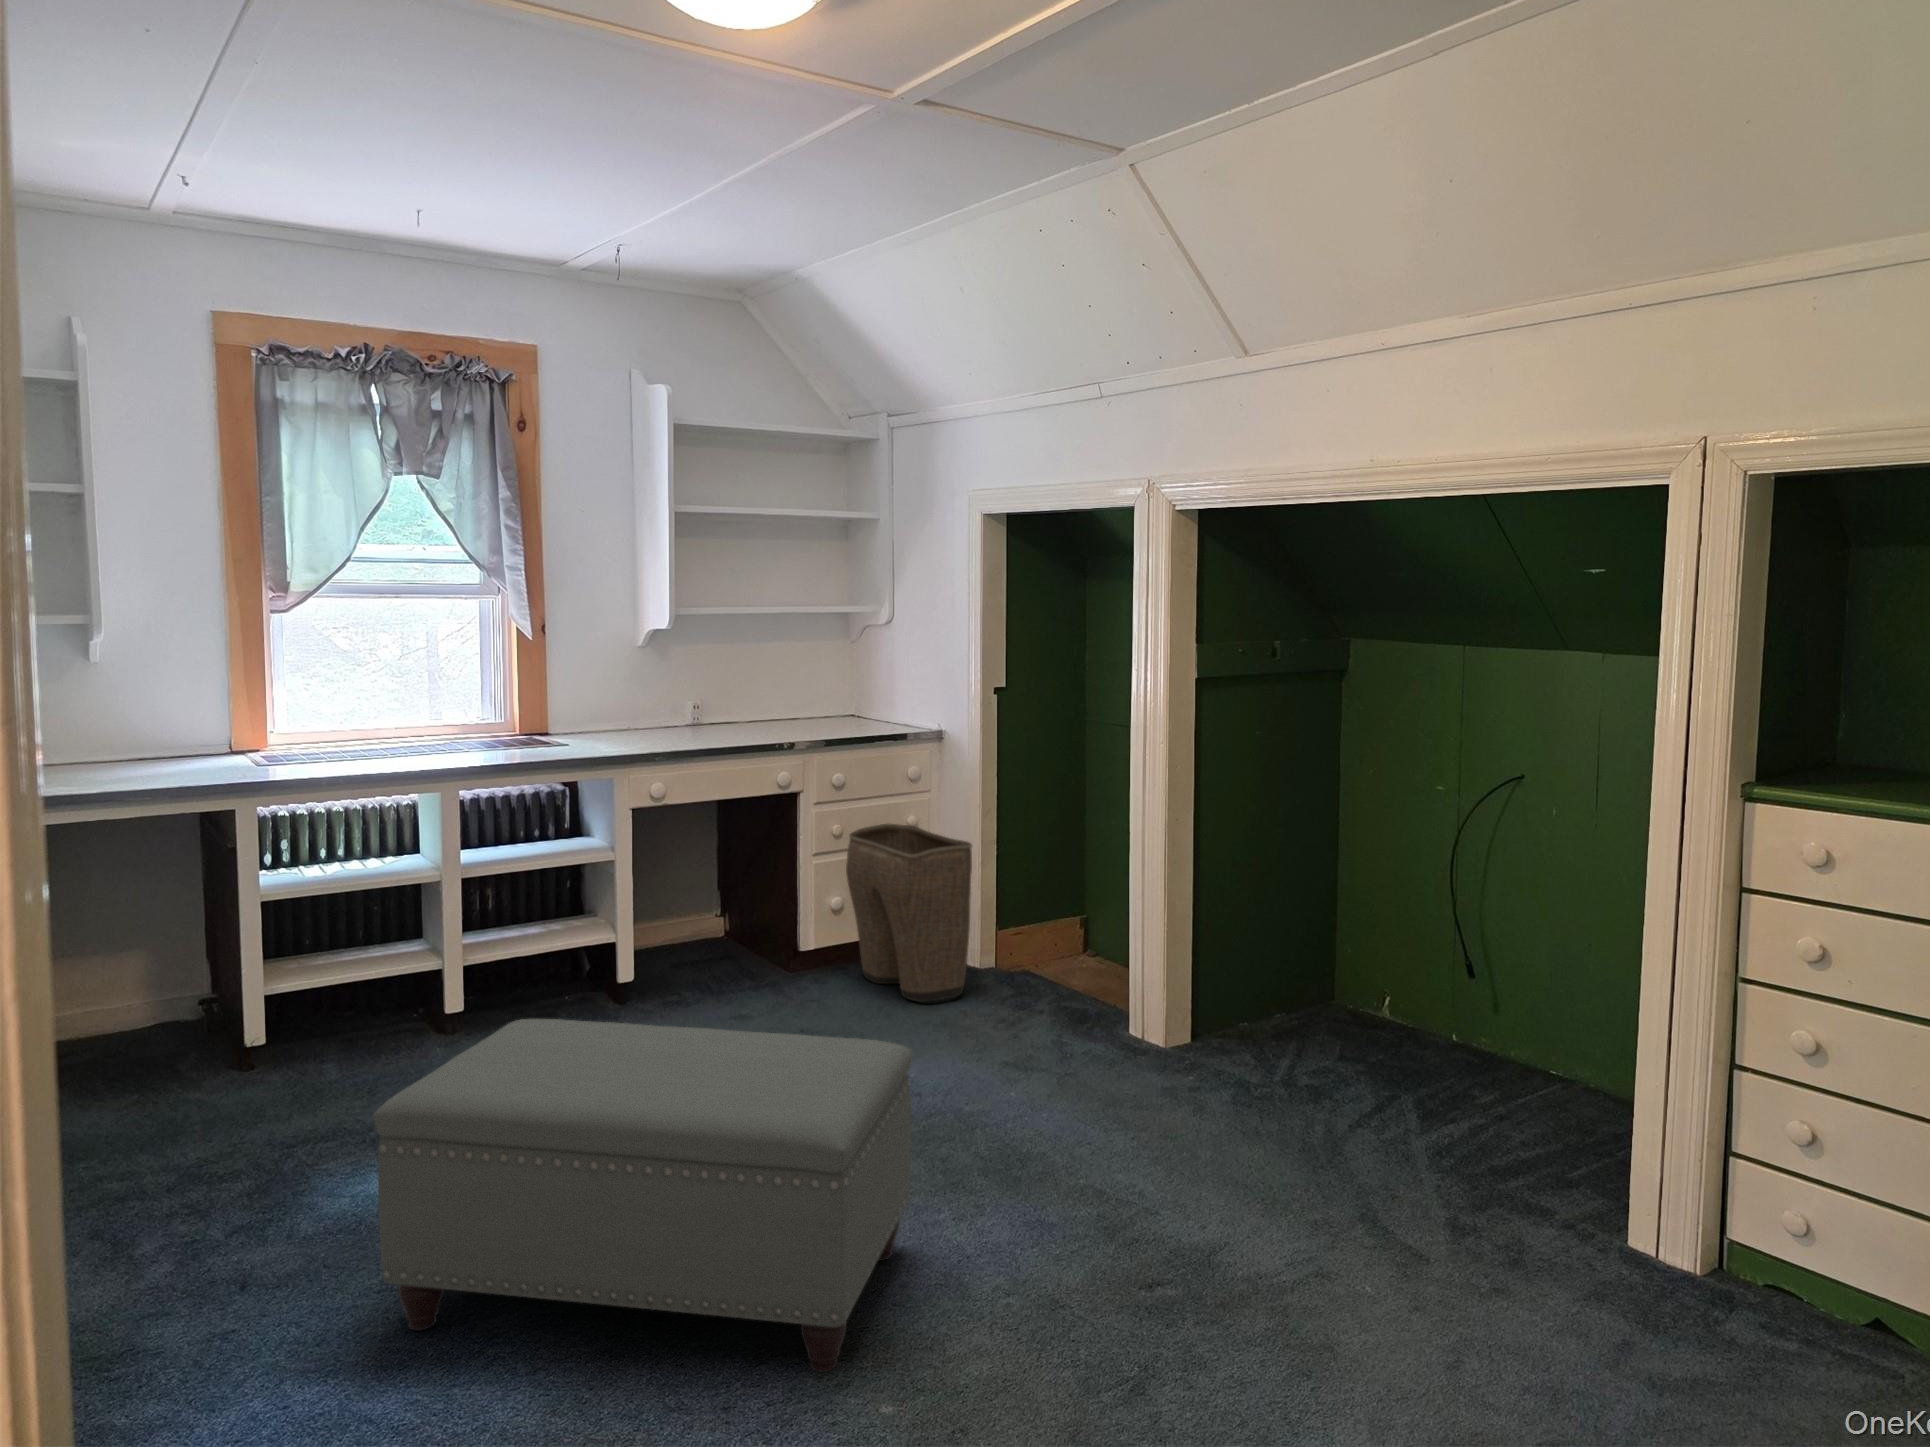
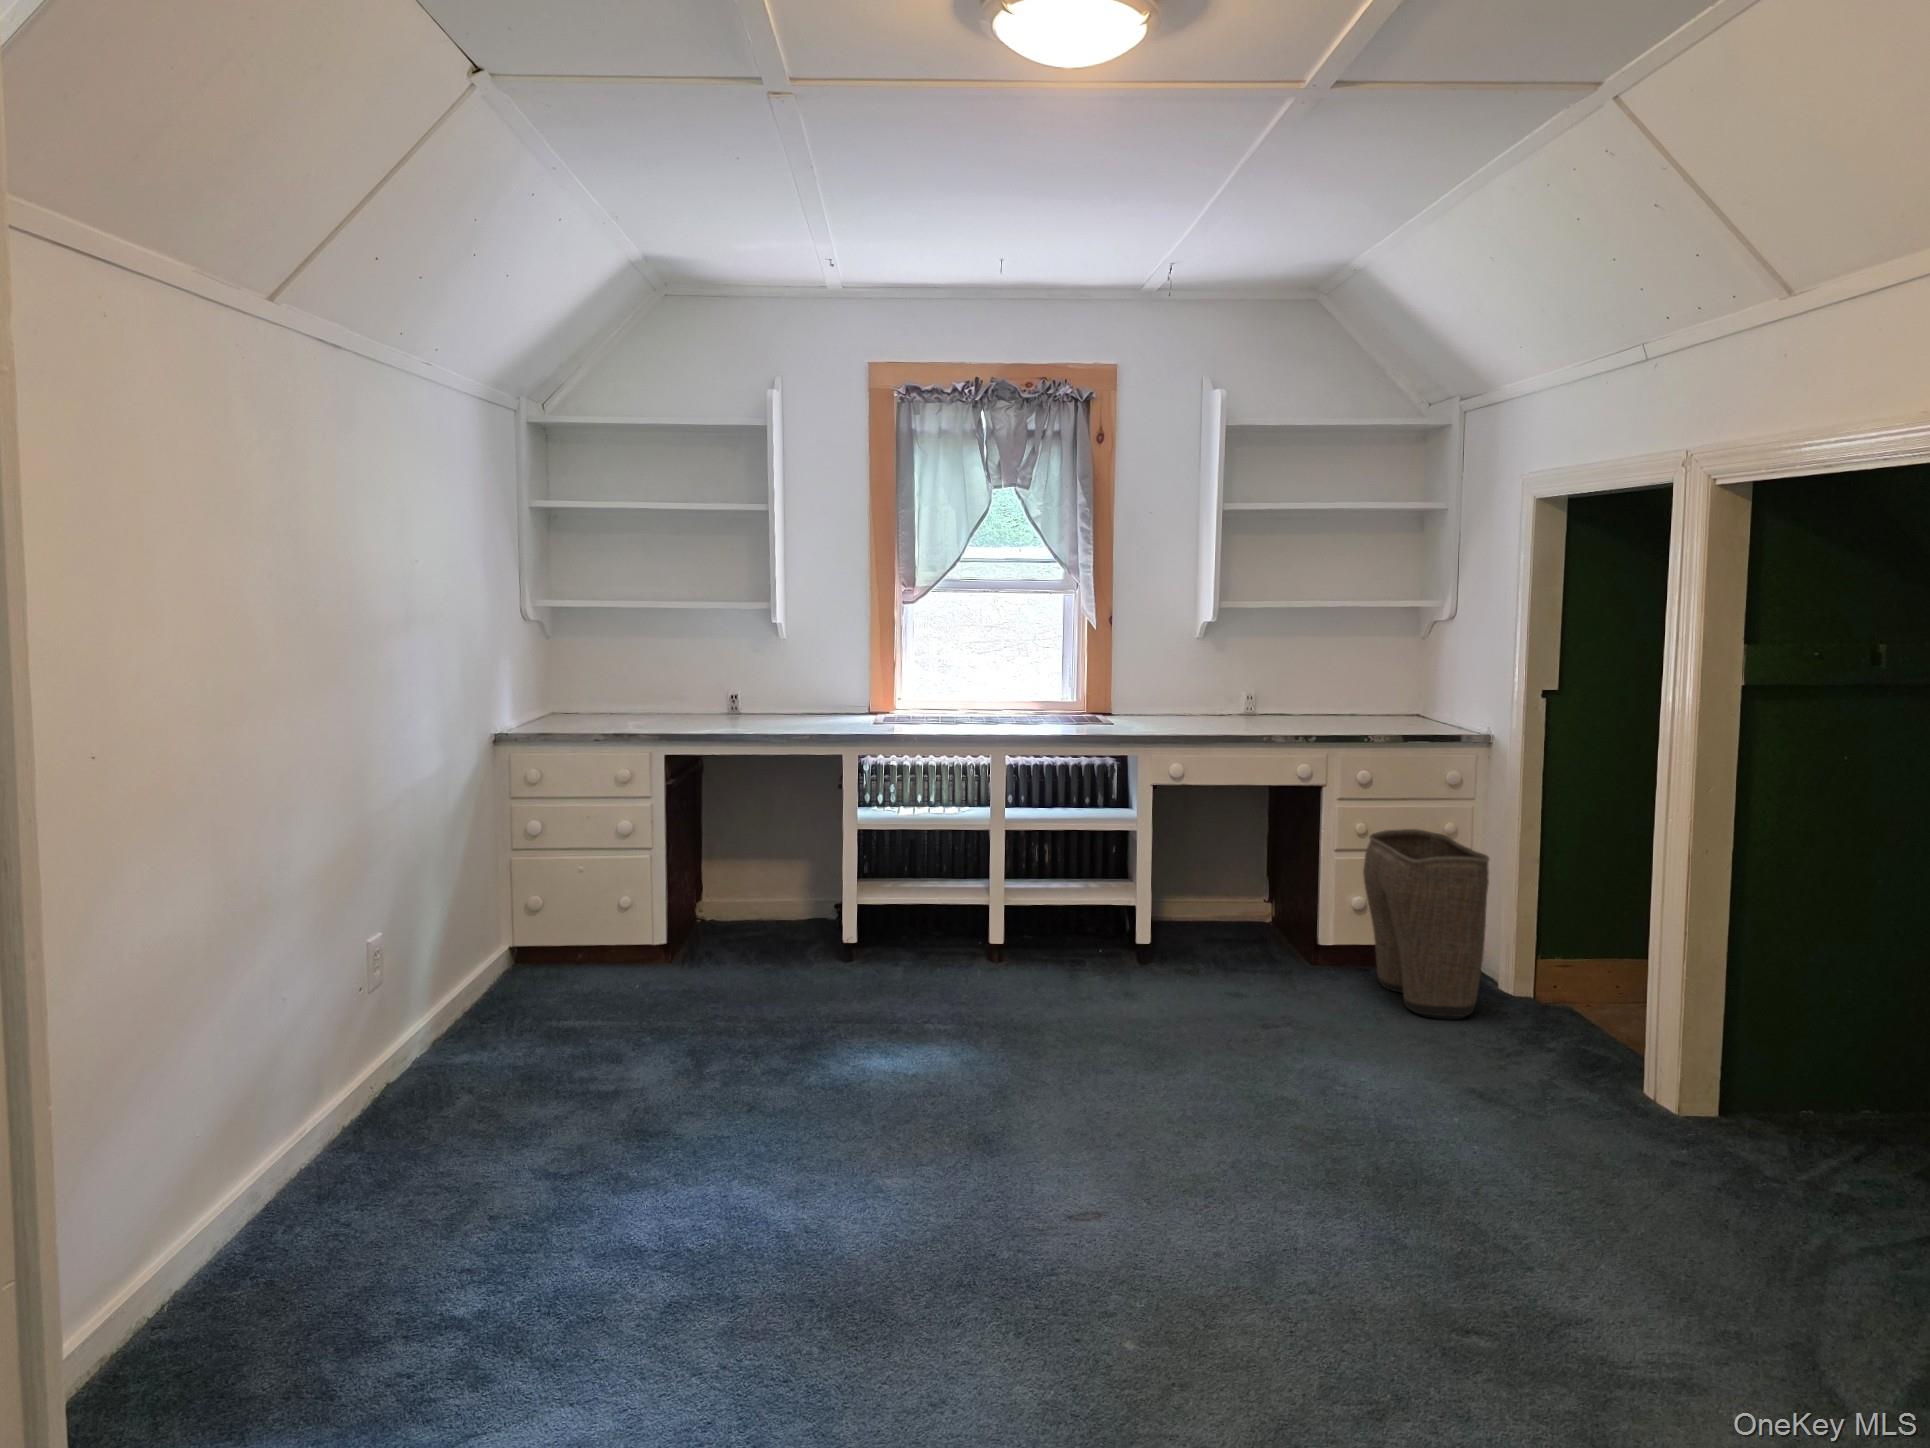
ottoman: present [373,1019,912,1372] -> none [810,937,1260,1289]

